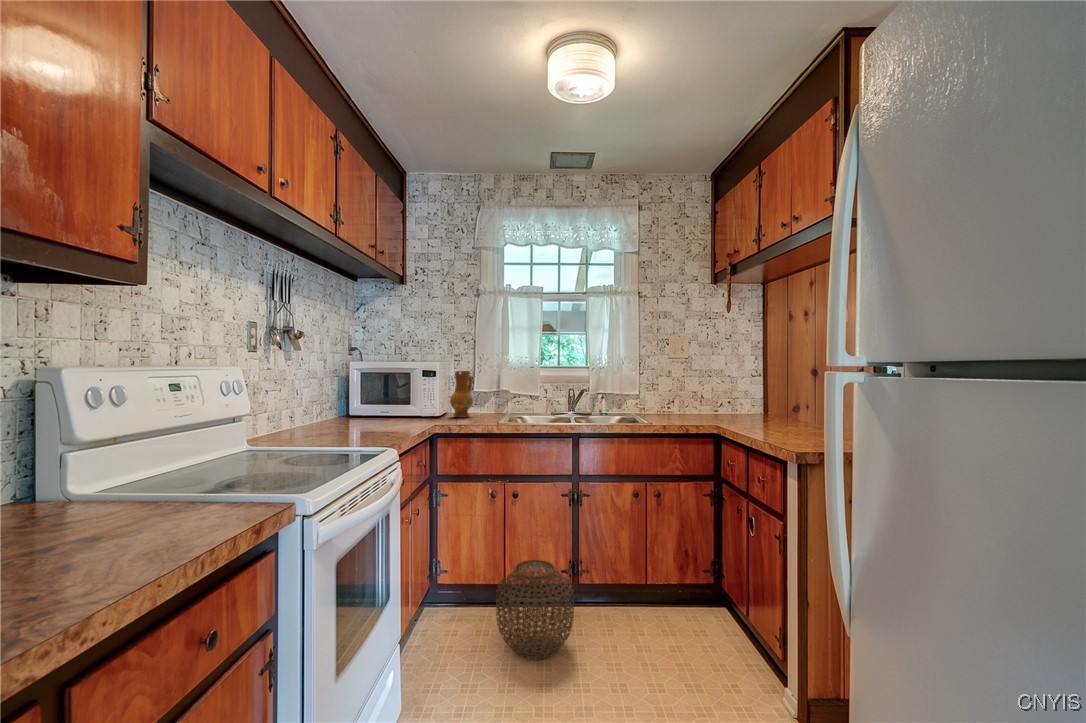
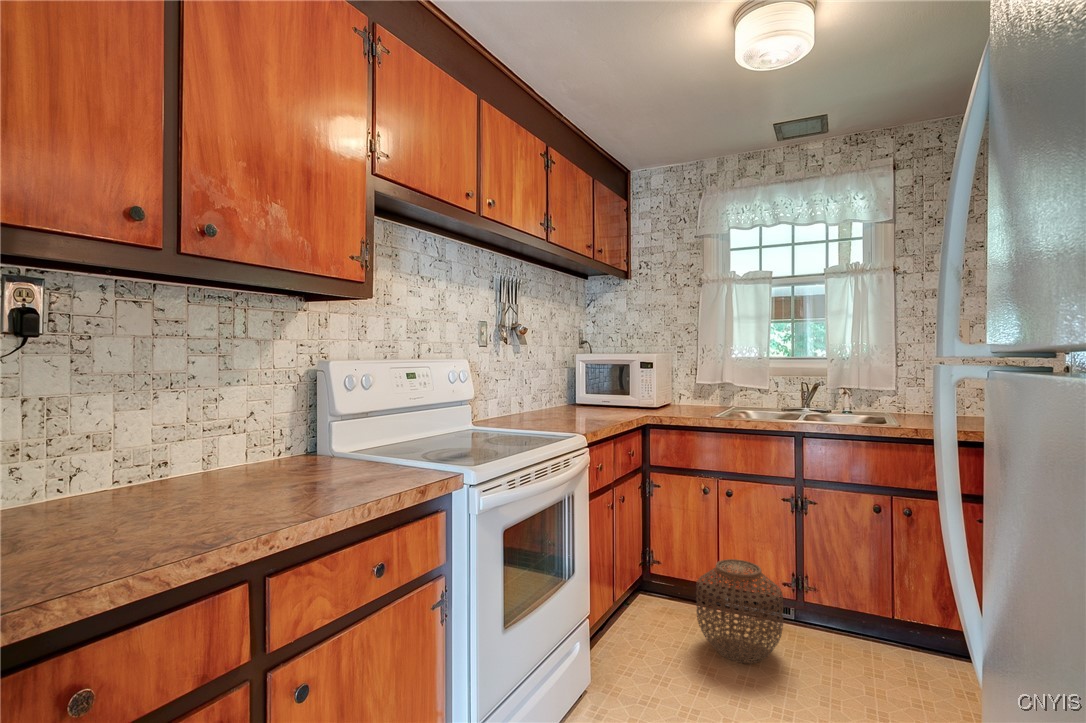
ceramic jug: present [450,371,473,417] -> none [669,363,694,411]

